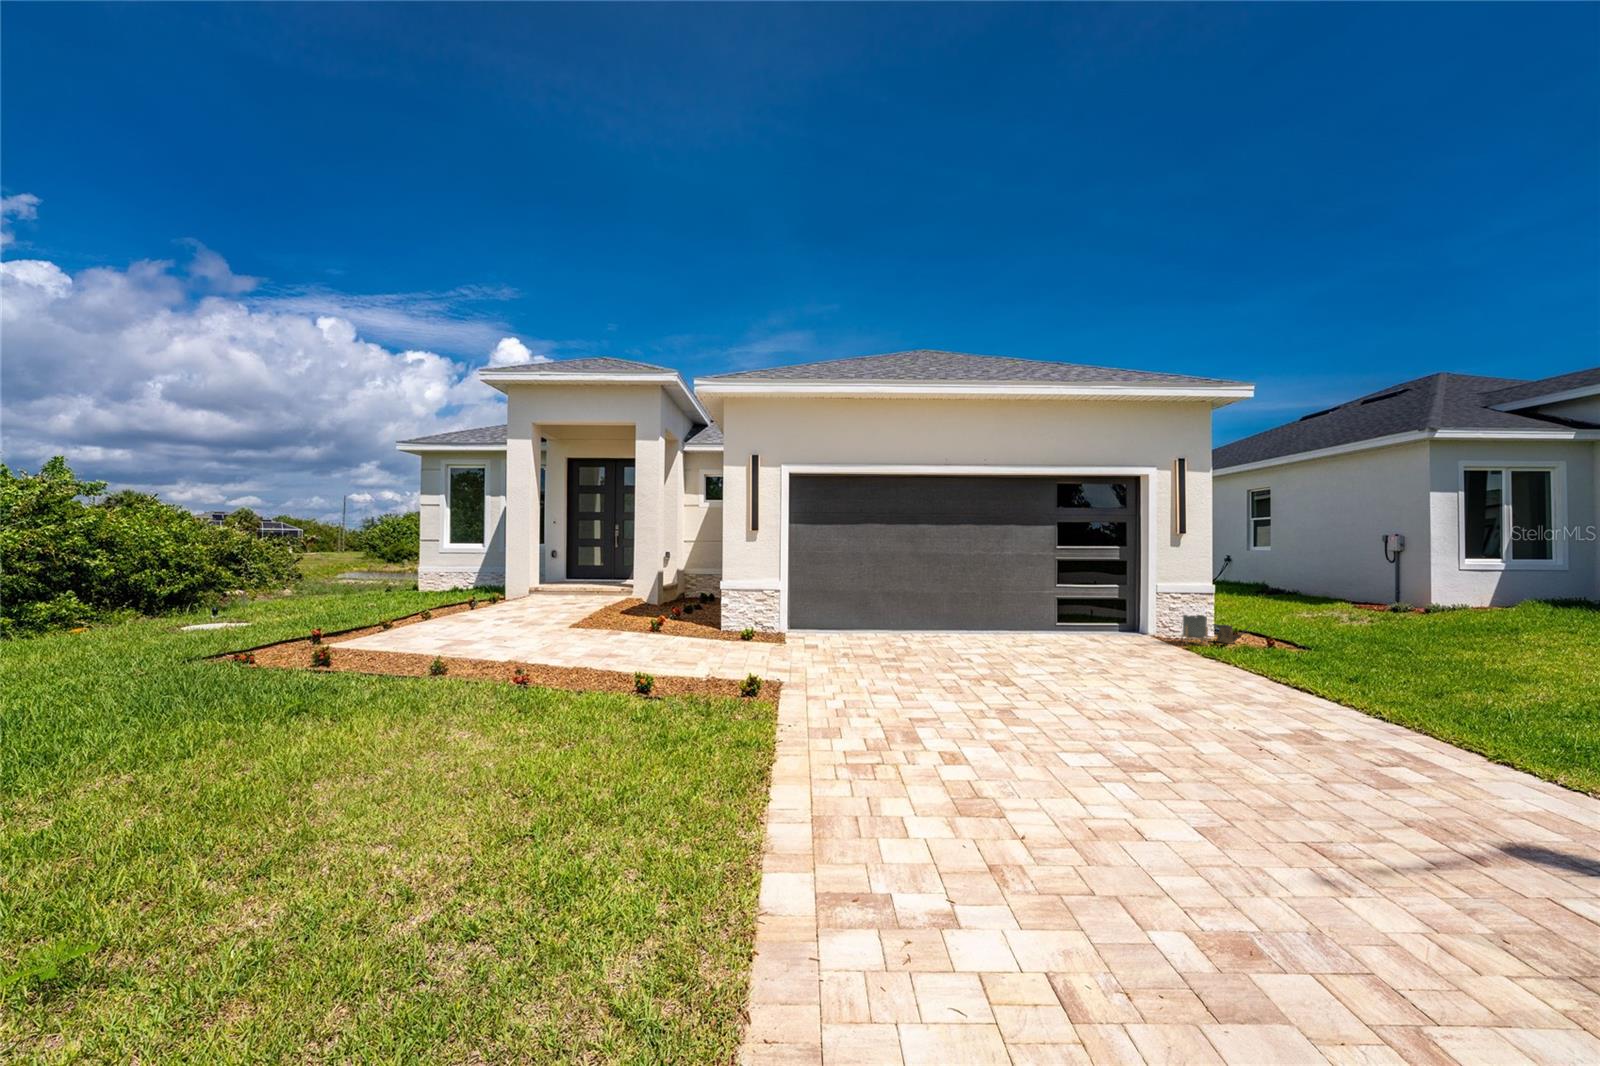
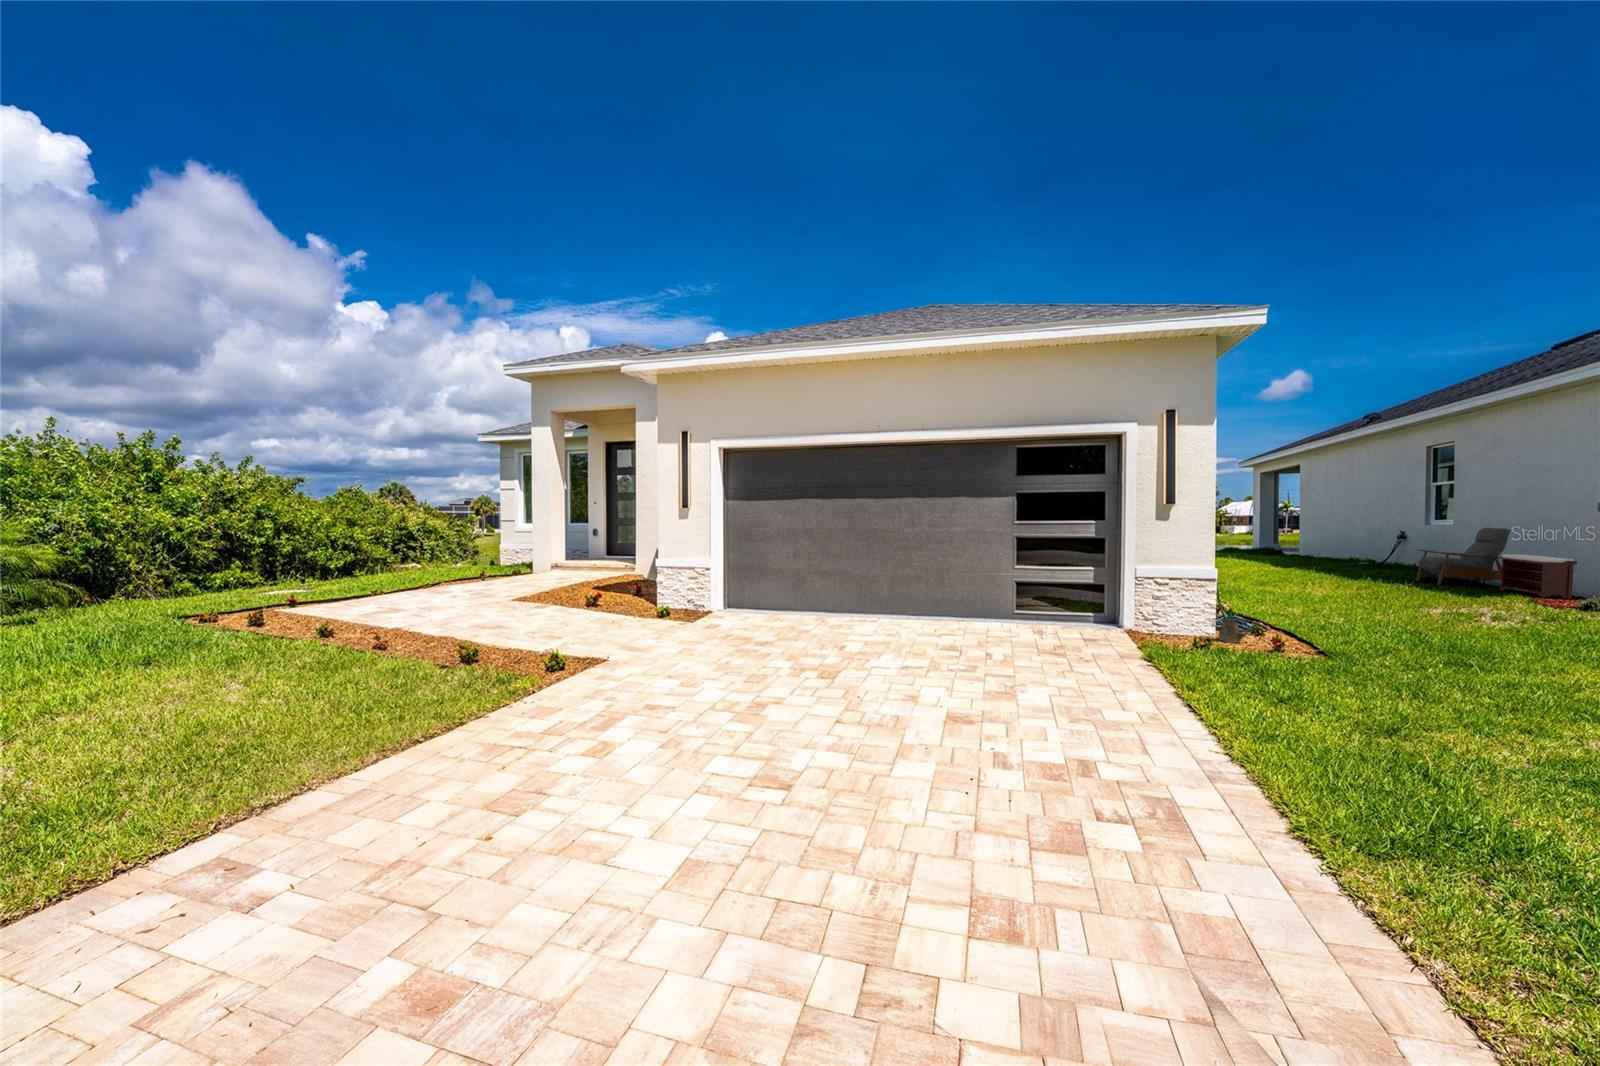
chair: none [1257,554,1319,598] -> present [1416,528,1511,585]
bench: none [1316,574,1368,605] -> present [1500,554,1577,599]
planter: present [1181,615,1208,645] -> none [1164,604,1195,644]

